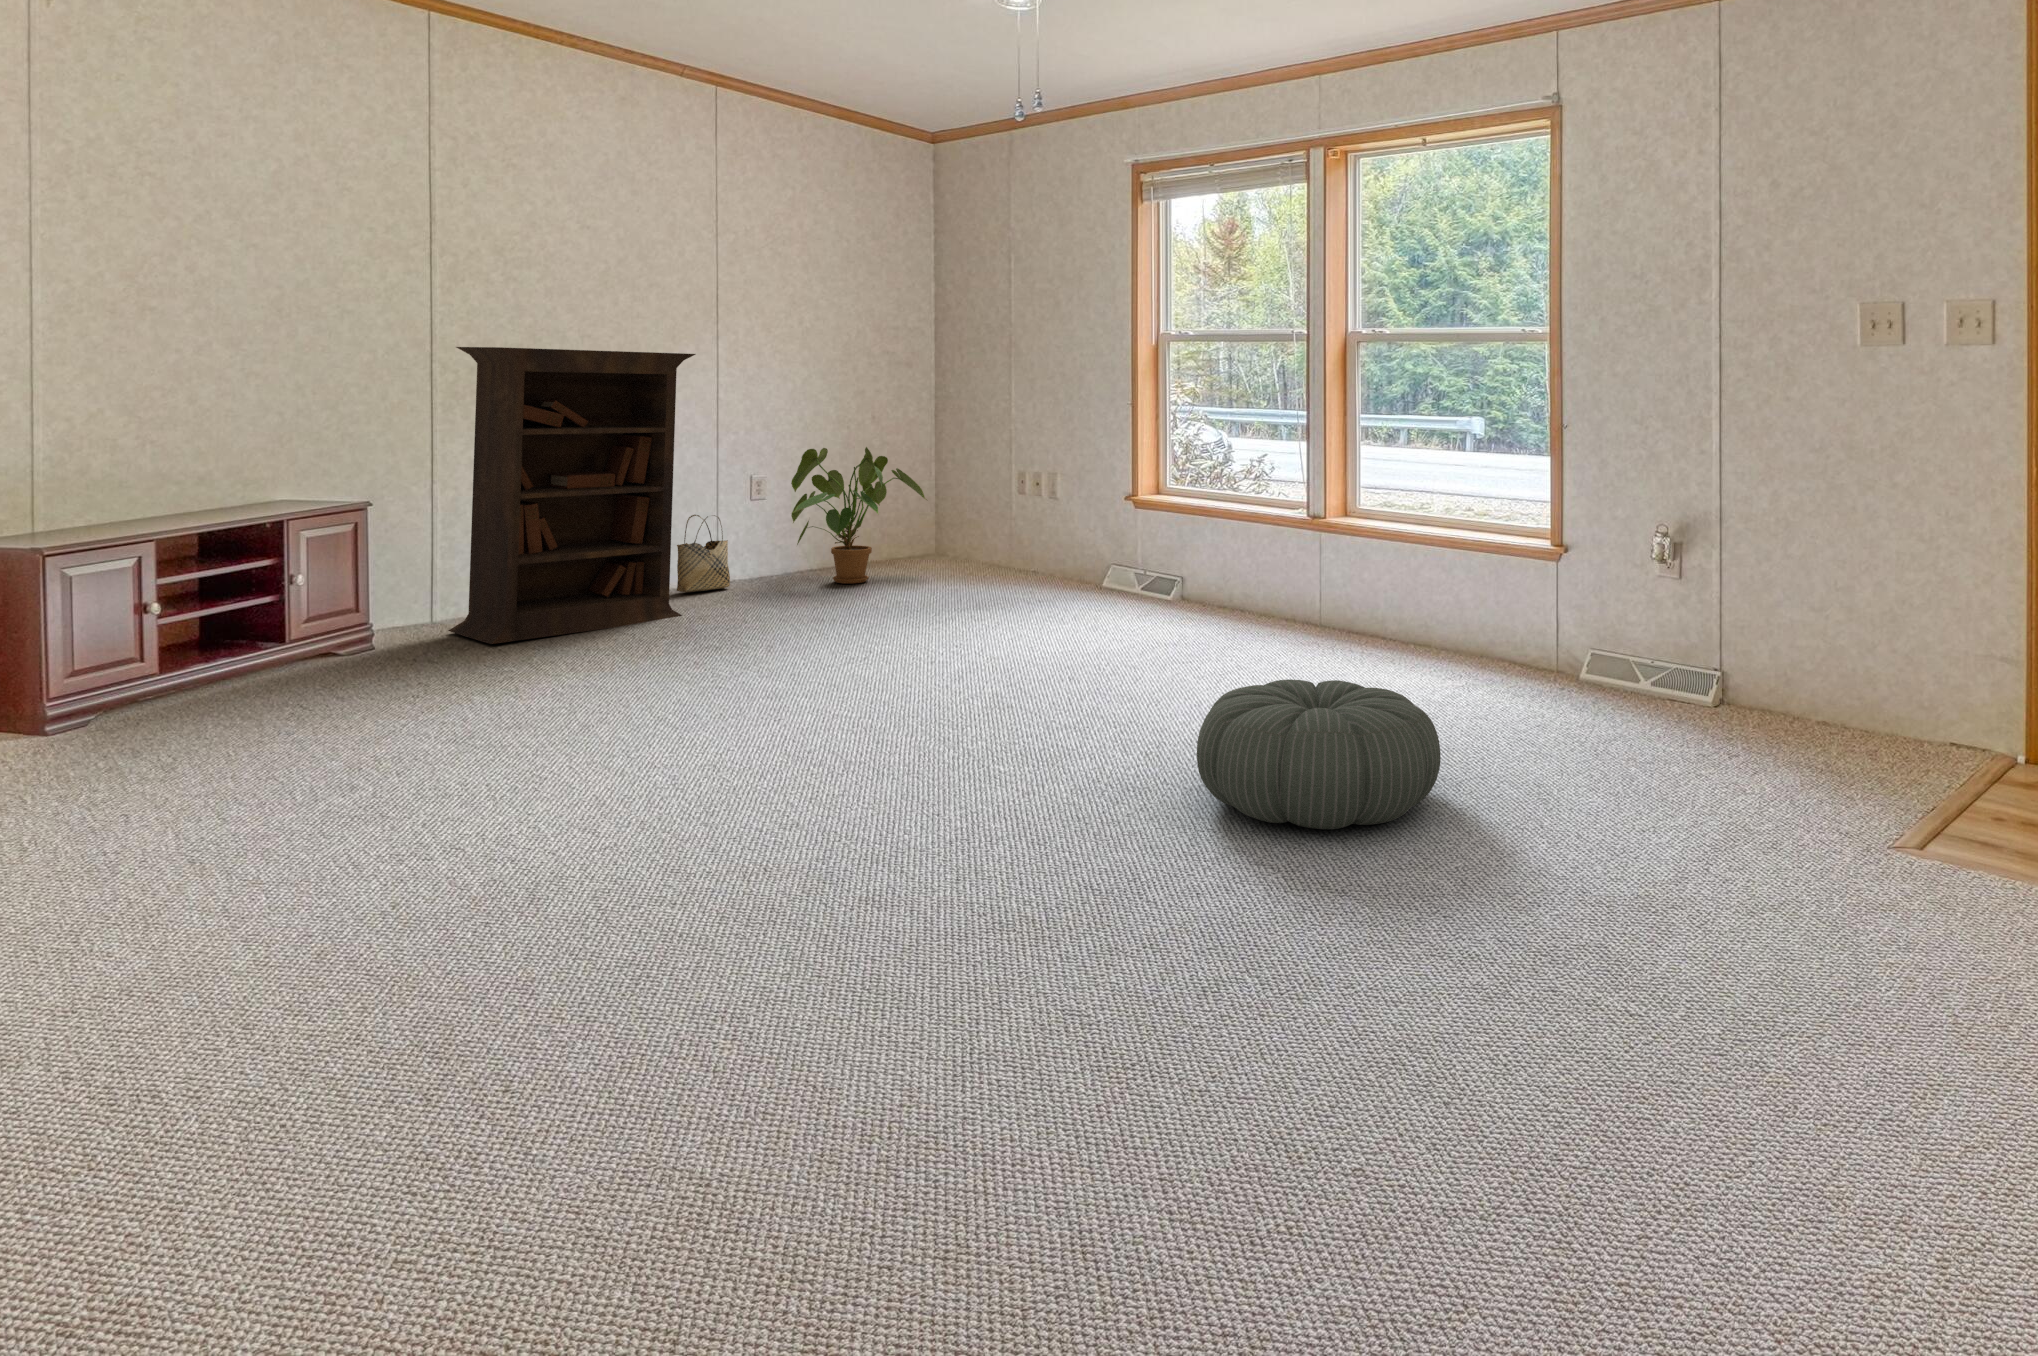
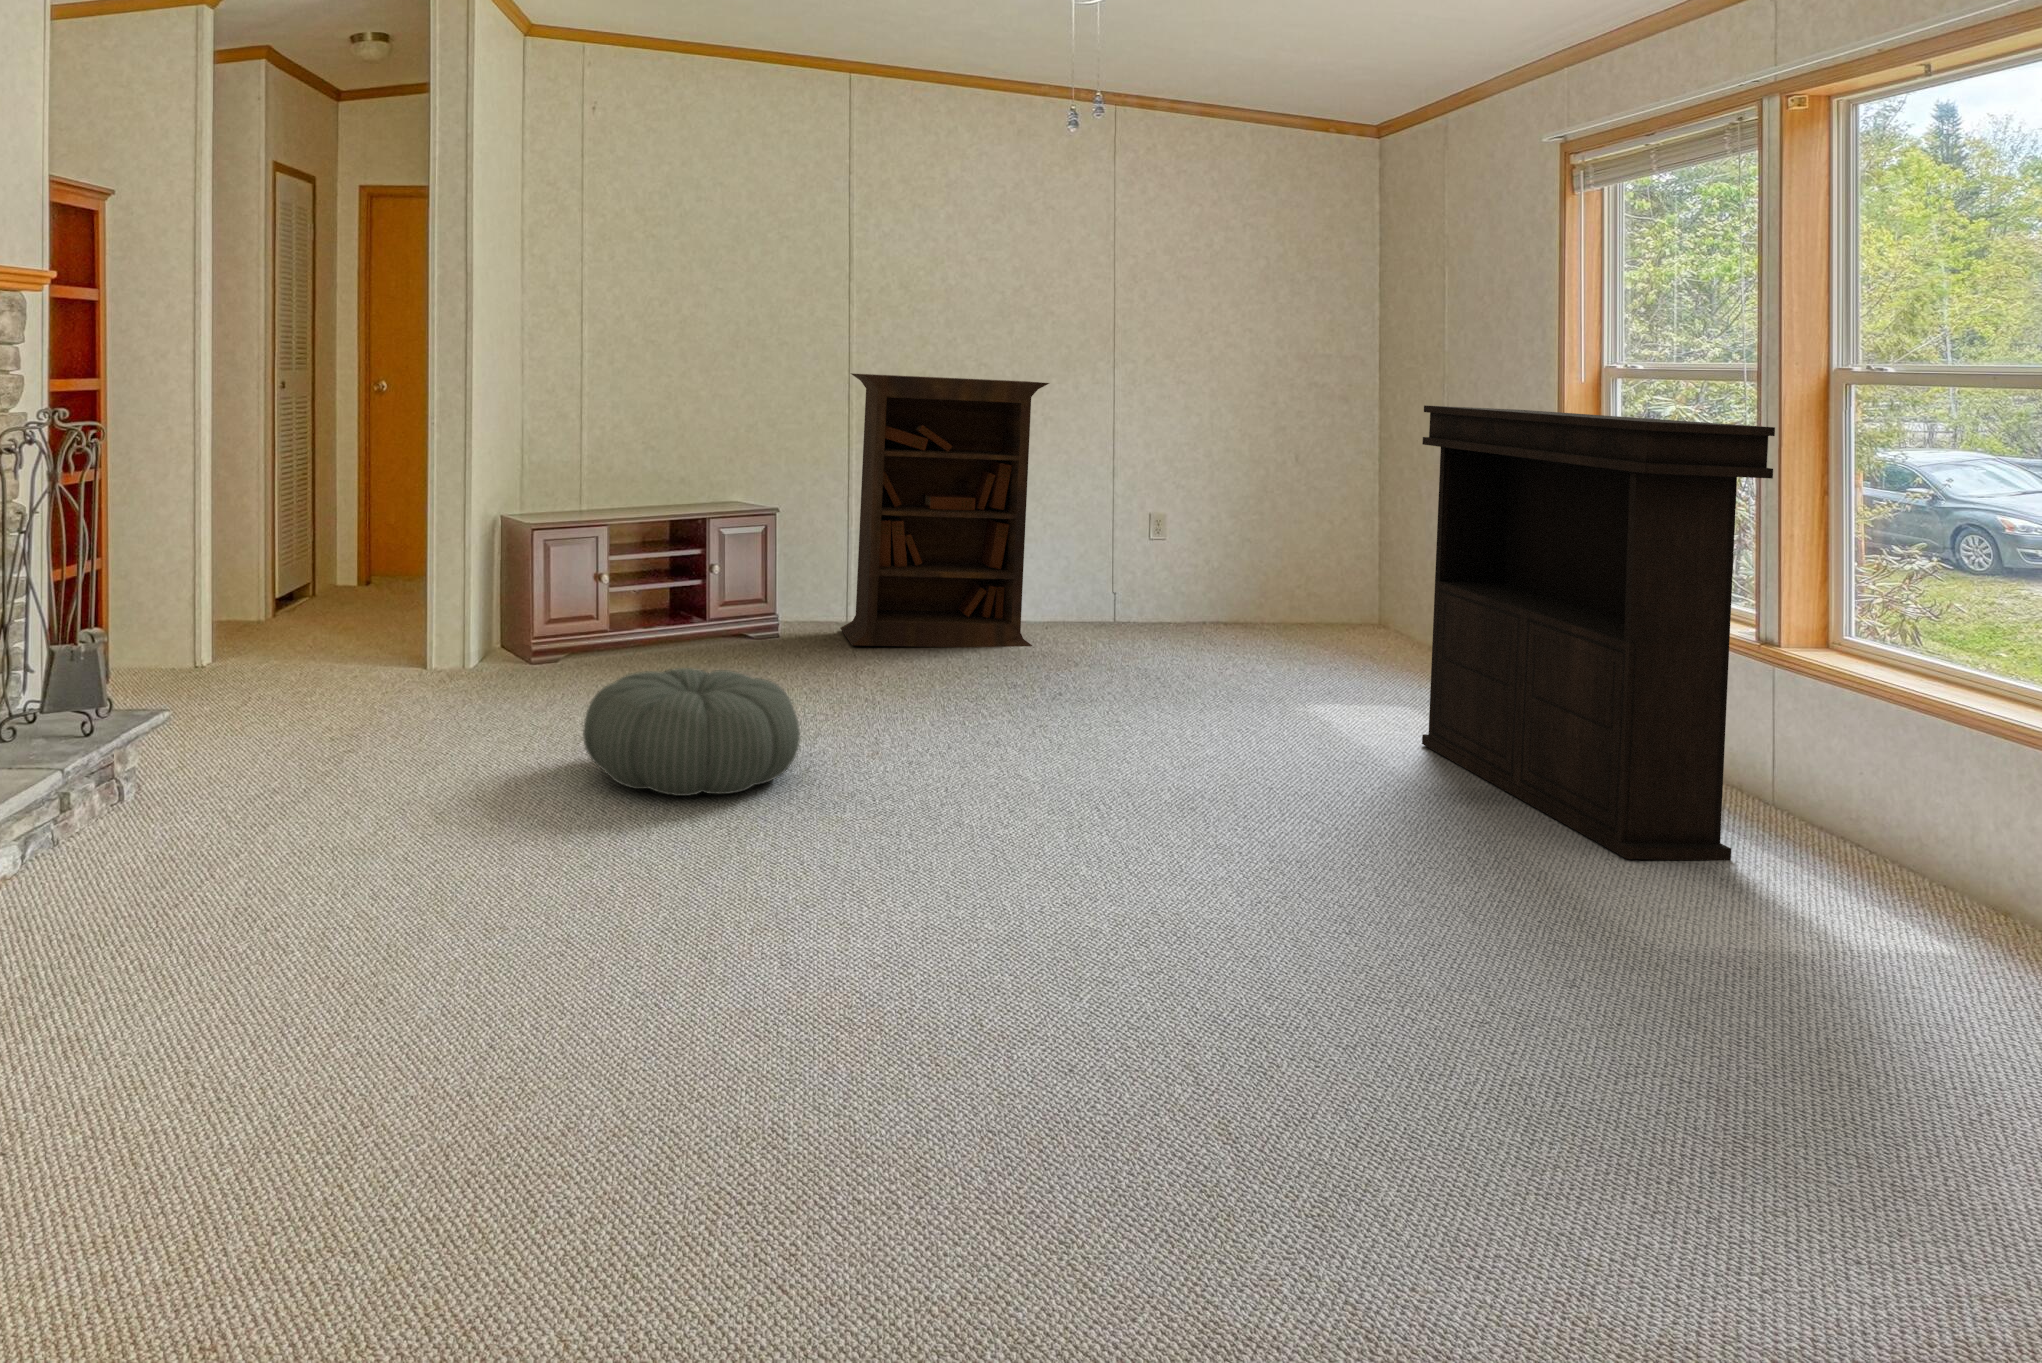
console table: none [1091,364,1368,675] -> present [1422,405,1775,861]
house plant: present [791,447,927,584] -> none [1167,487,1329,640]
woven basket: present [677,515,730,592] -> none [1057,546,1111,625]
pouf: present [1197,679,1441,829] -> present [583,668,800,796]

